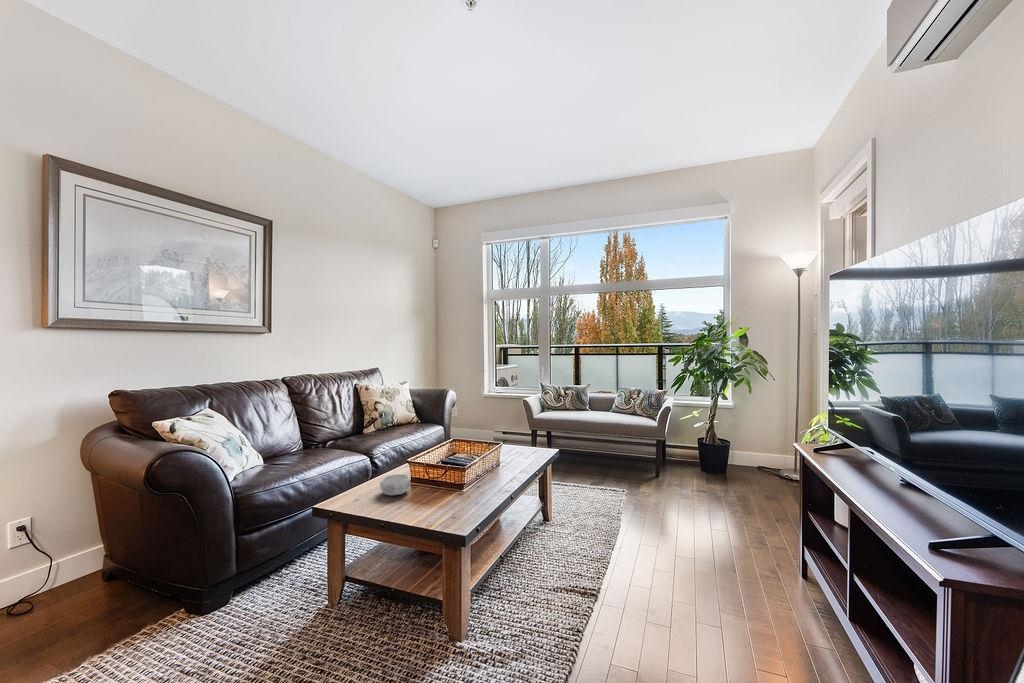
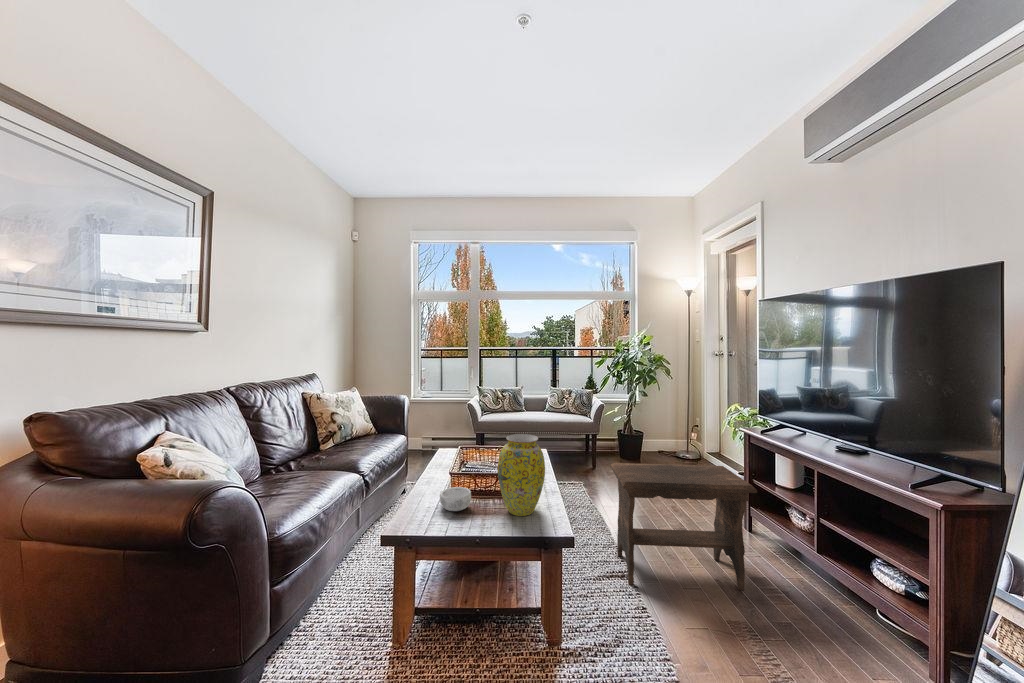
vase: none [422,427,470,508] -> present [498,434,545,516]
footstool: none [572,469,735,643] -> present [611,463,757,590]

